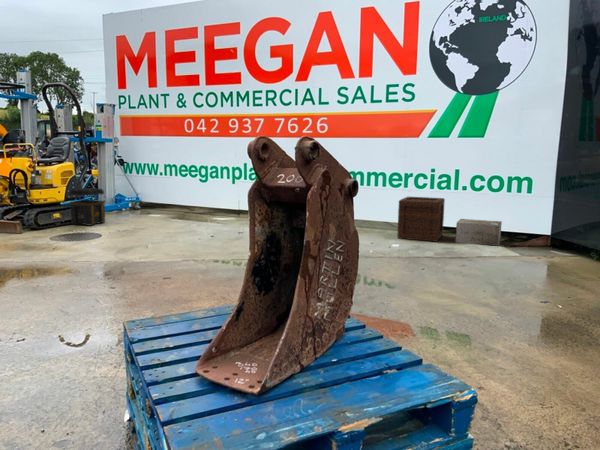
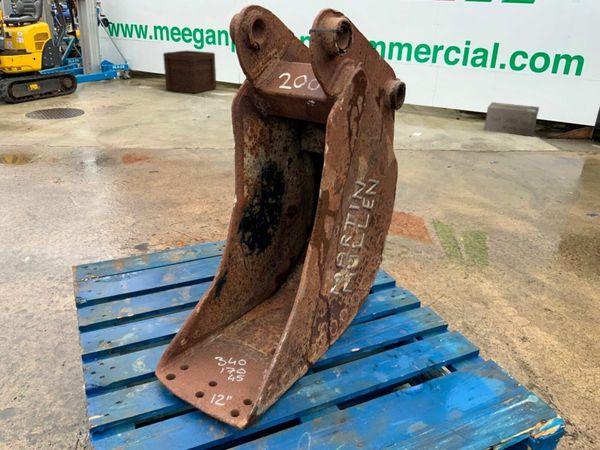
toolbox: present [70,188,105,225] -> none [46,54,91,99]
wooden crate: present [397,197,445,241] -> present [163,50,216,93]

